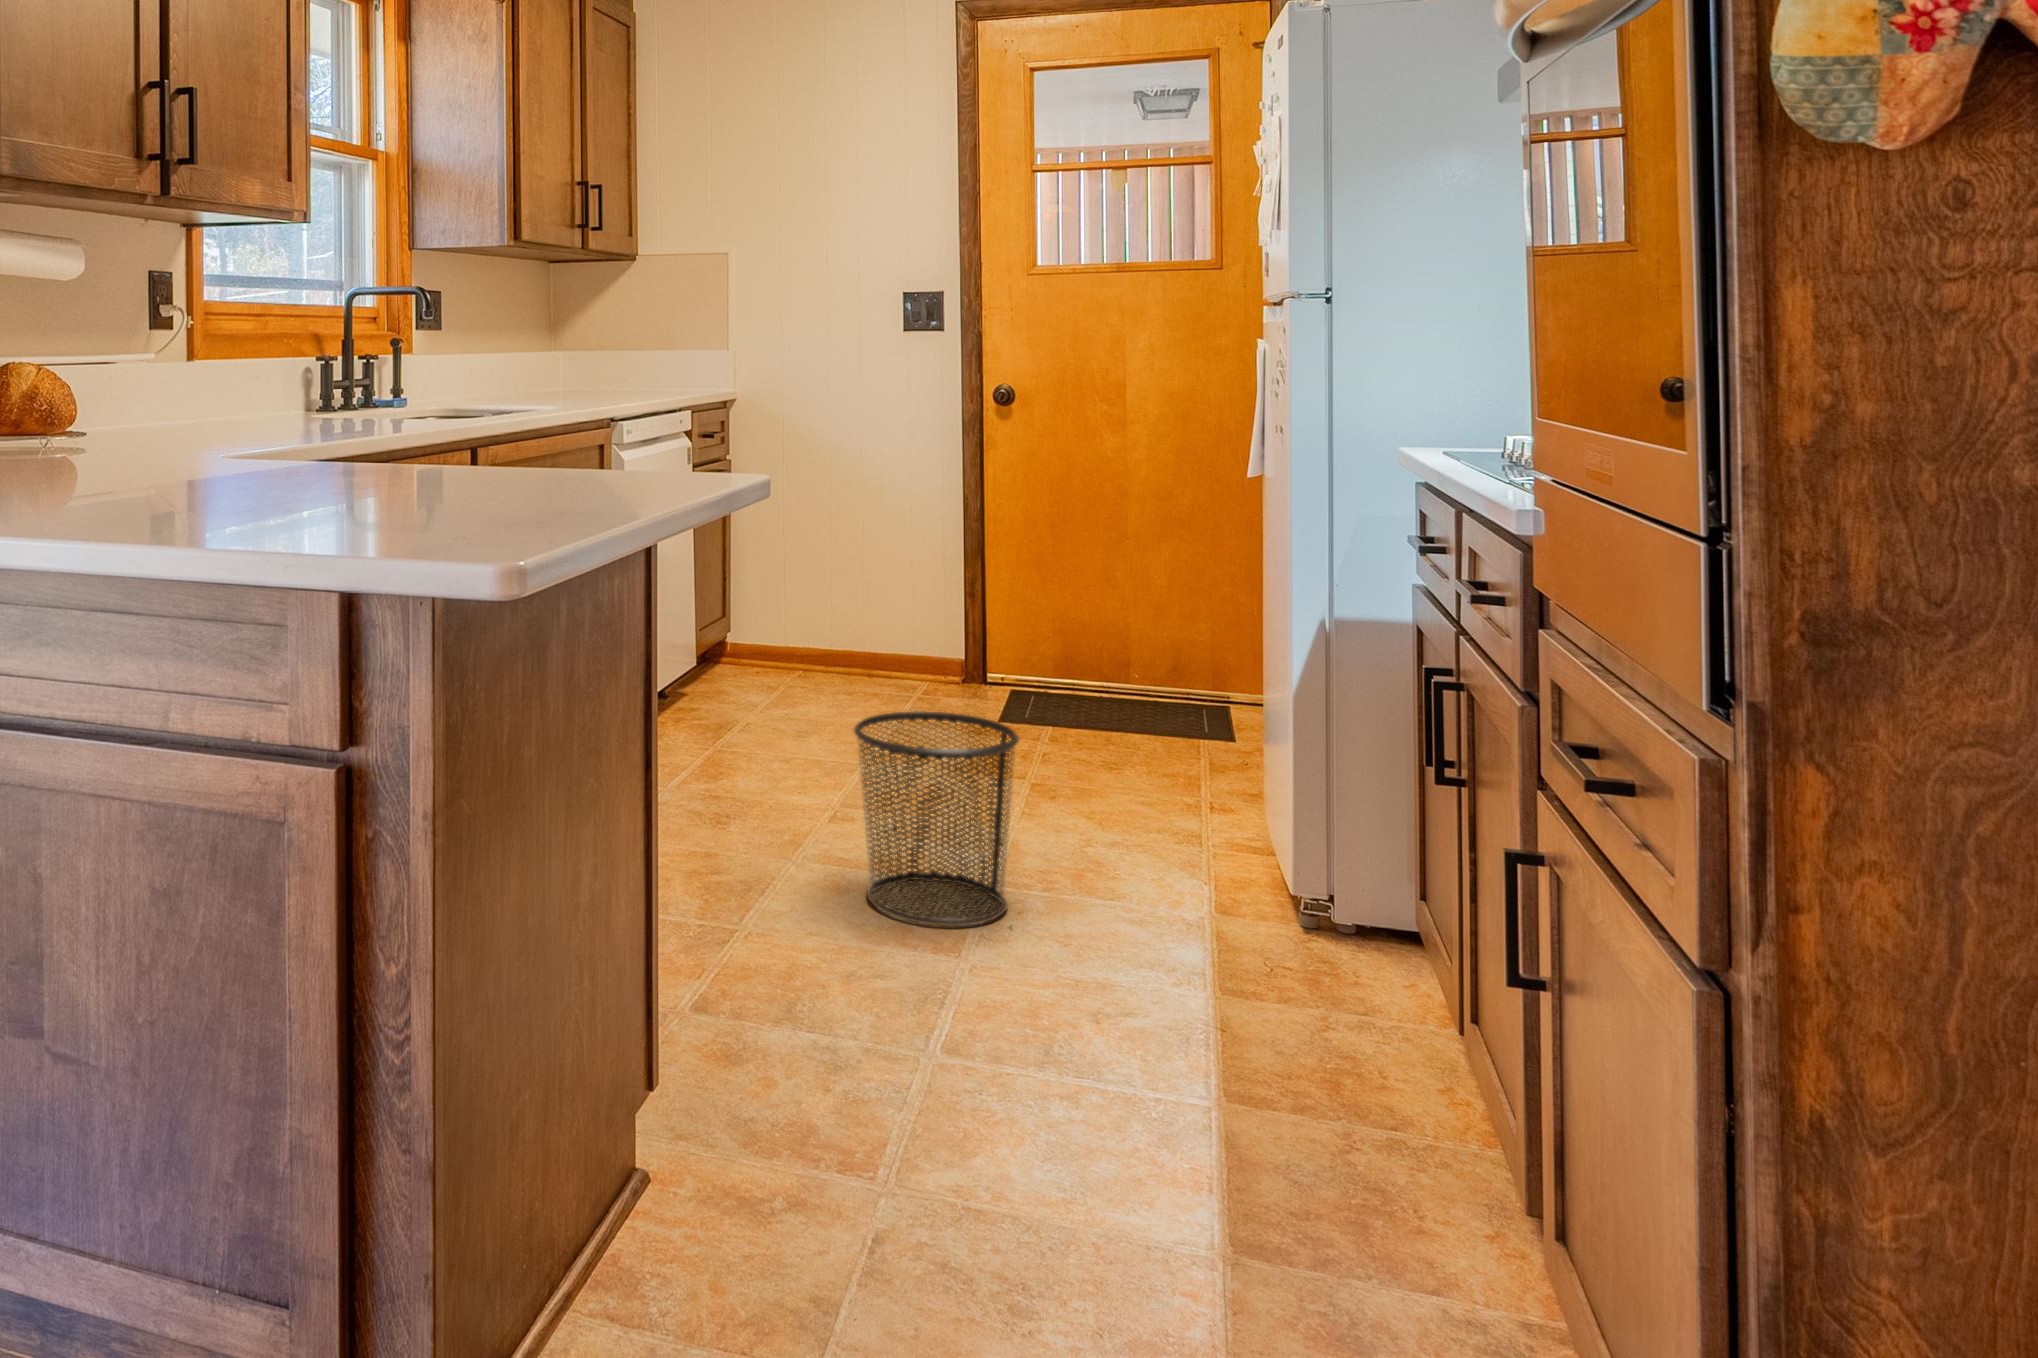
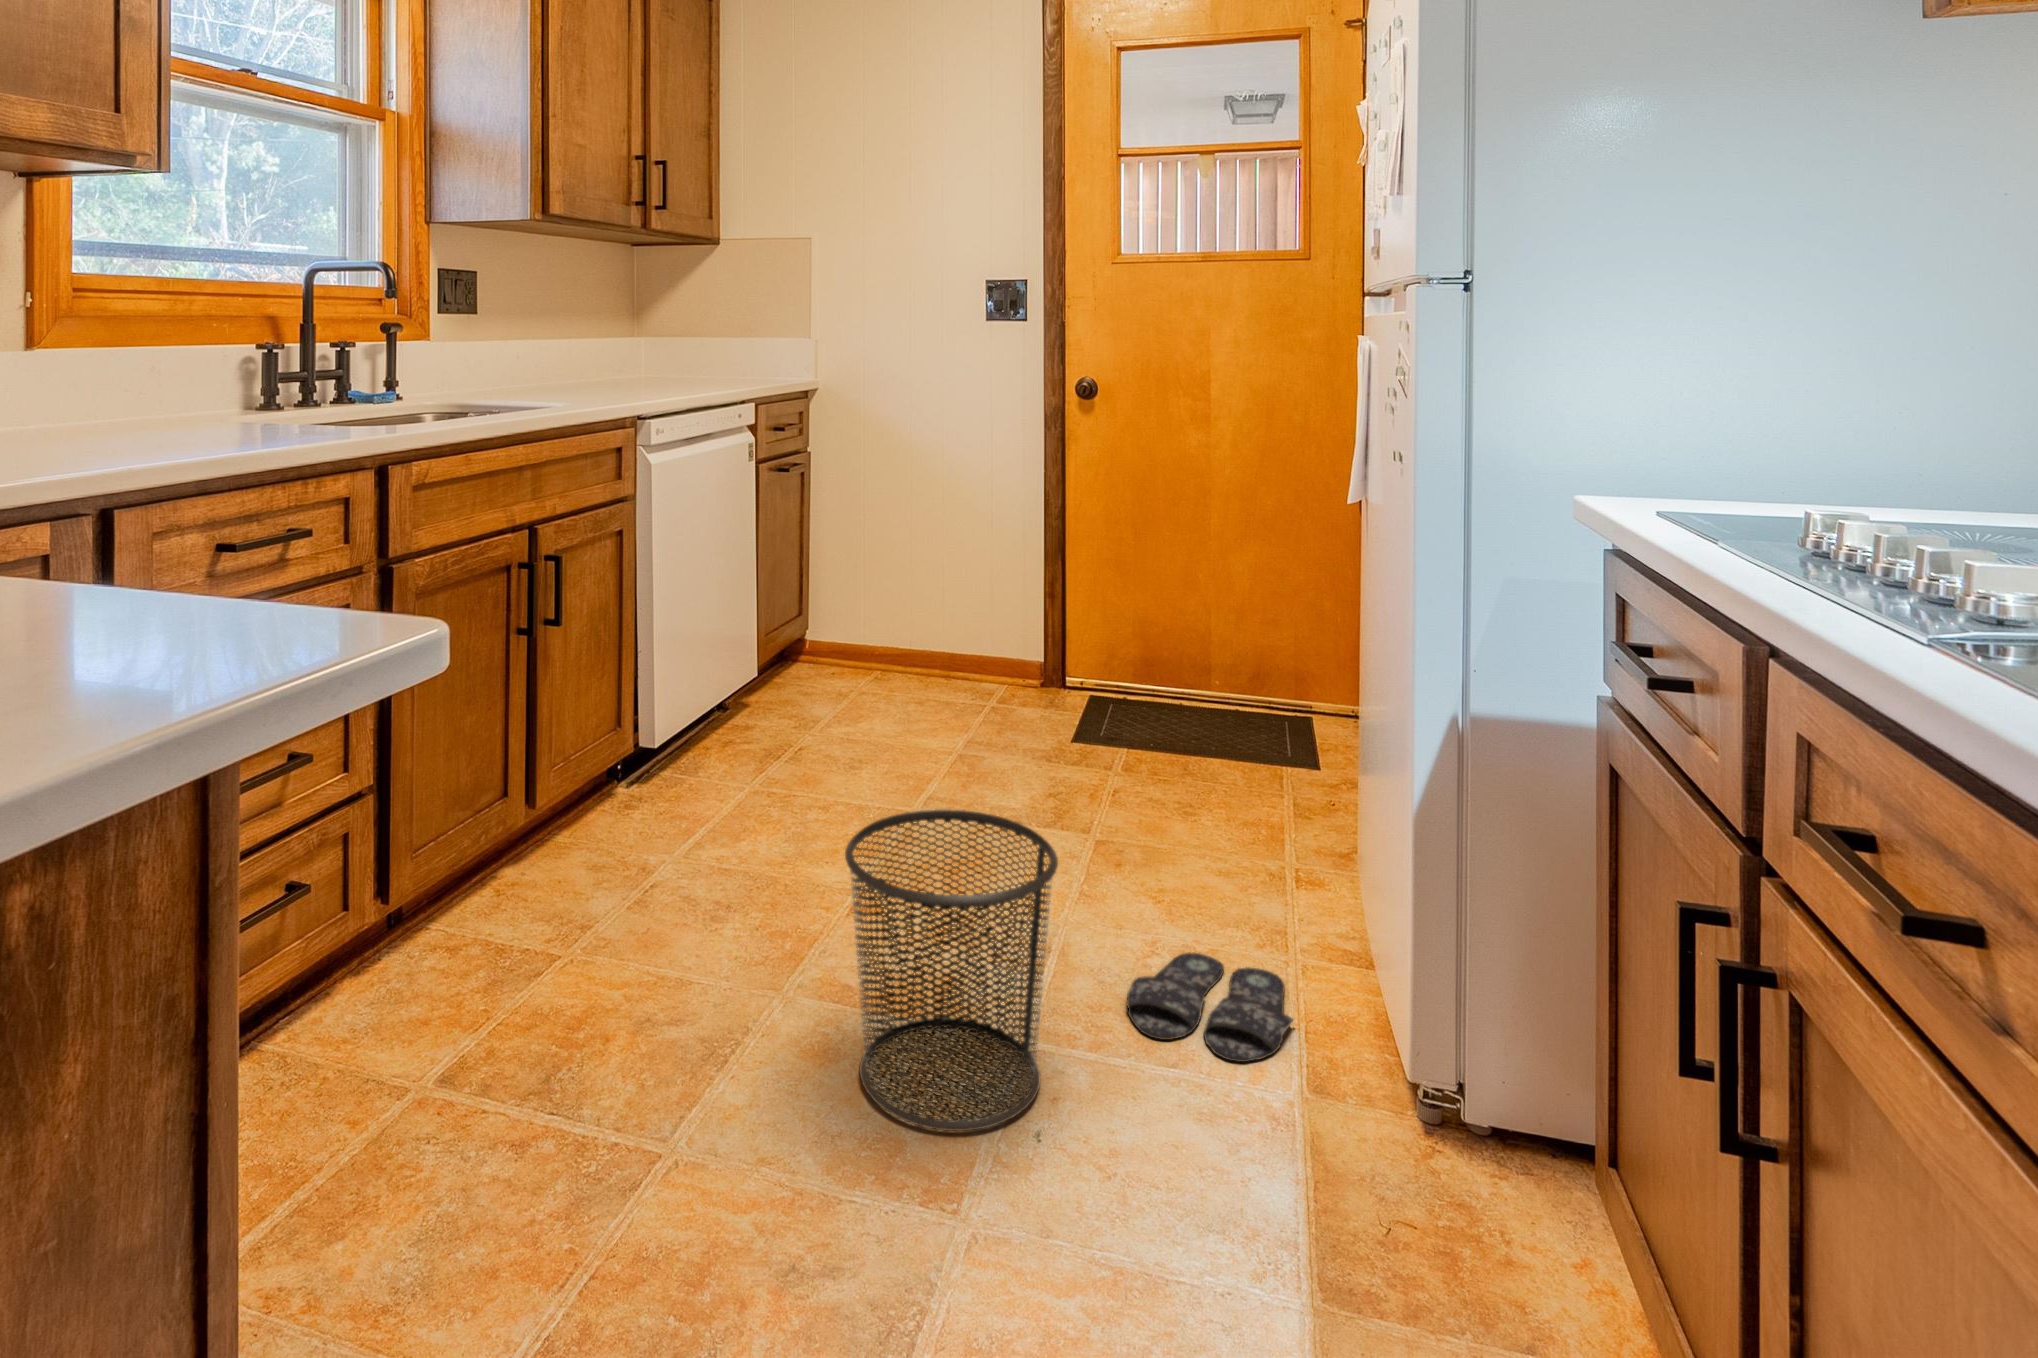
slippers: none [1070,846,1207,900] -> present [1127,953,1293,1062]

